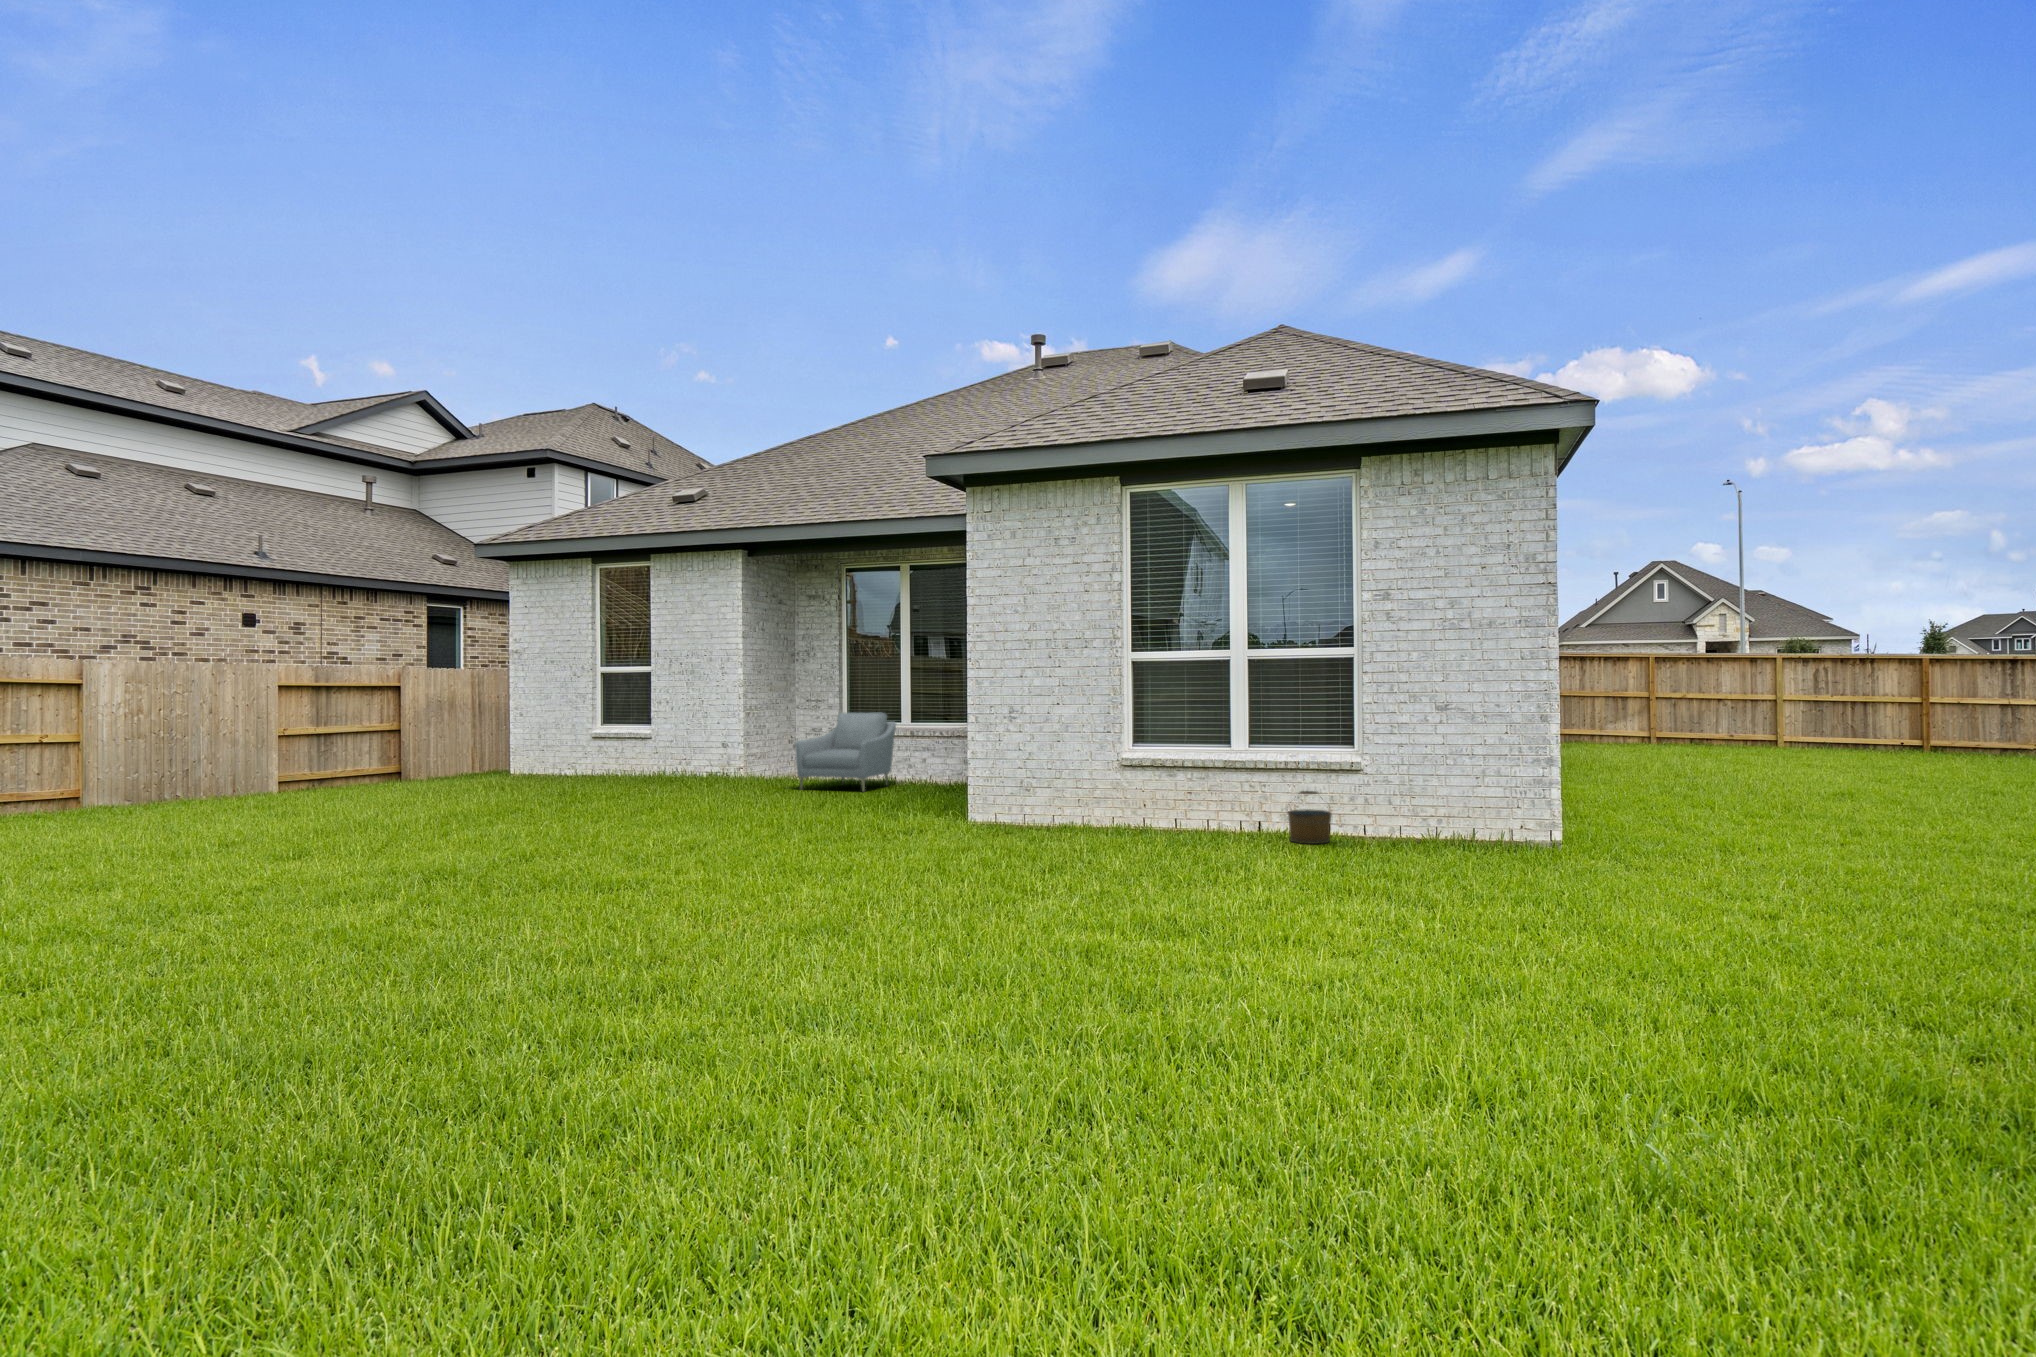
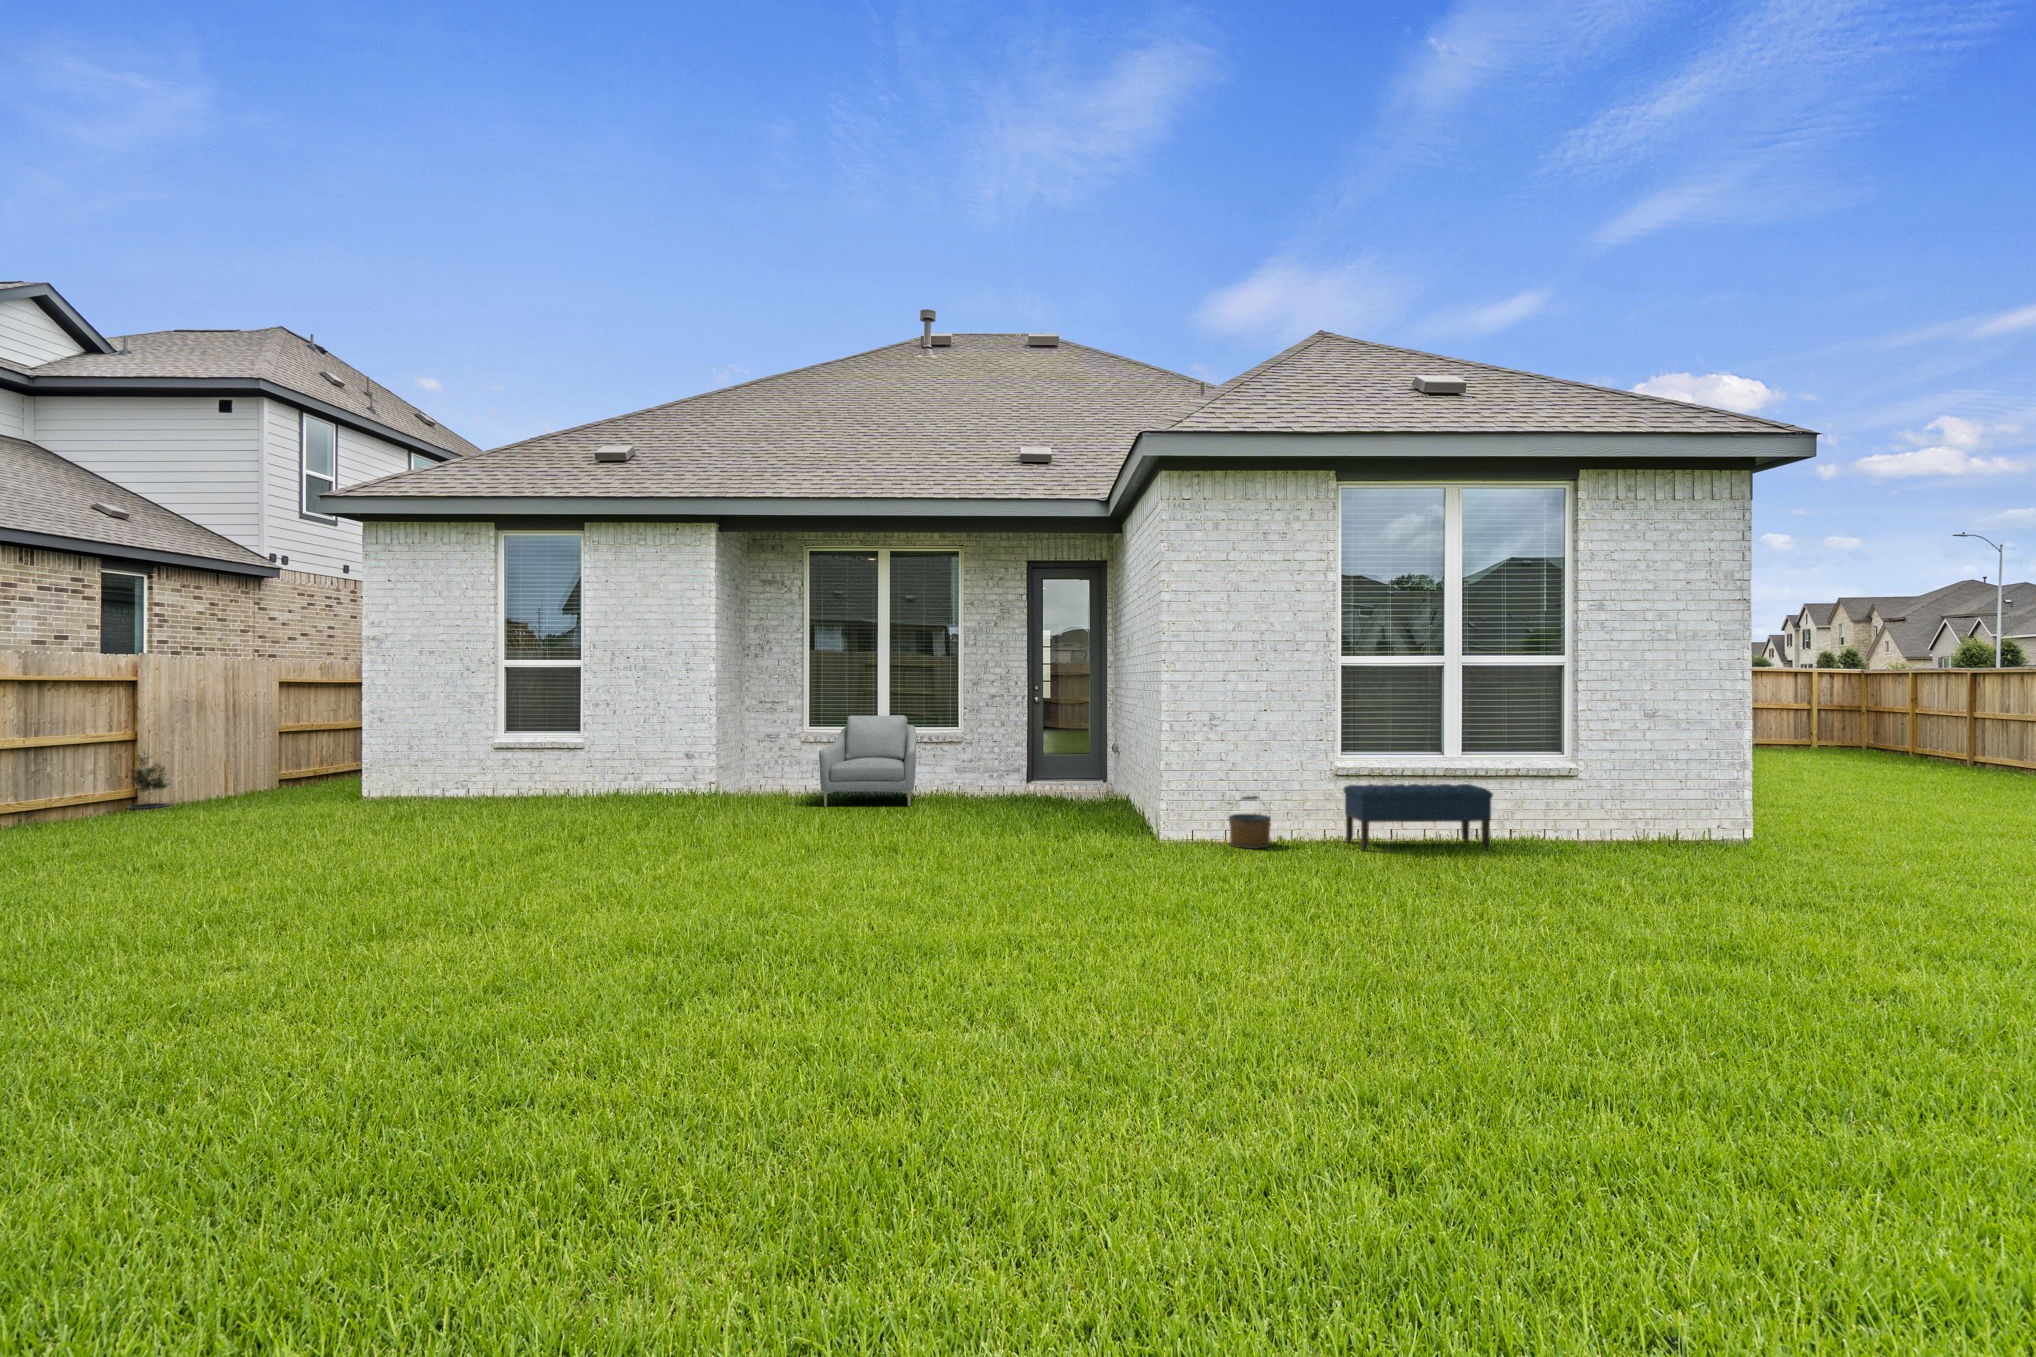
potted tree: none [385,734,415,776] -> present [128,753,170,809]
bench: none [1111,775,1246,841] -> present [1344,784,1493,851]
bucket: present [1288,791,1332,844] -> present [1229,796,1271,849]

